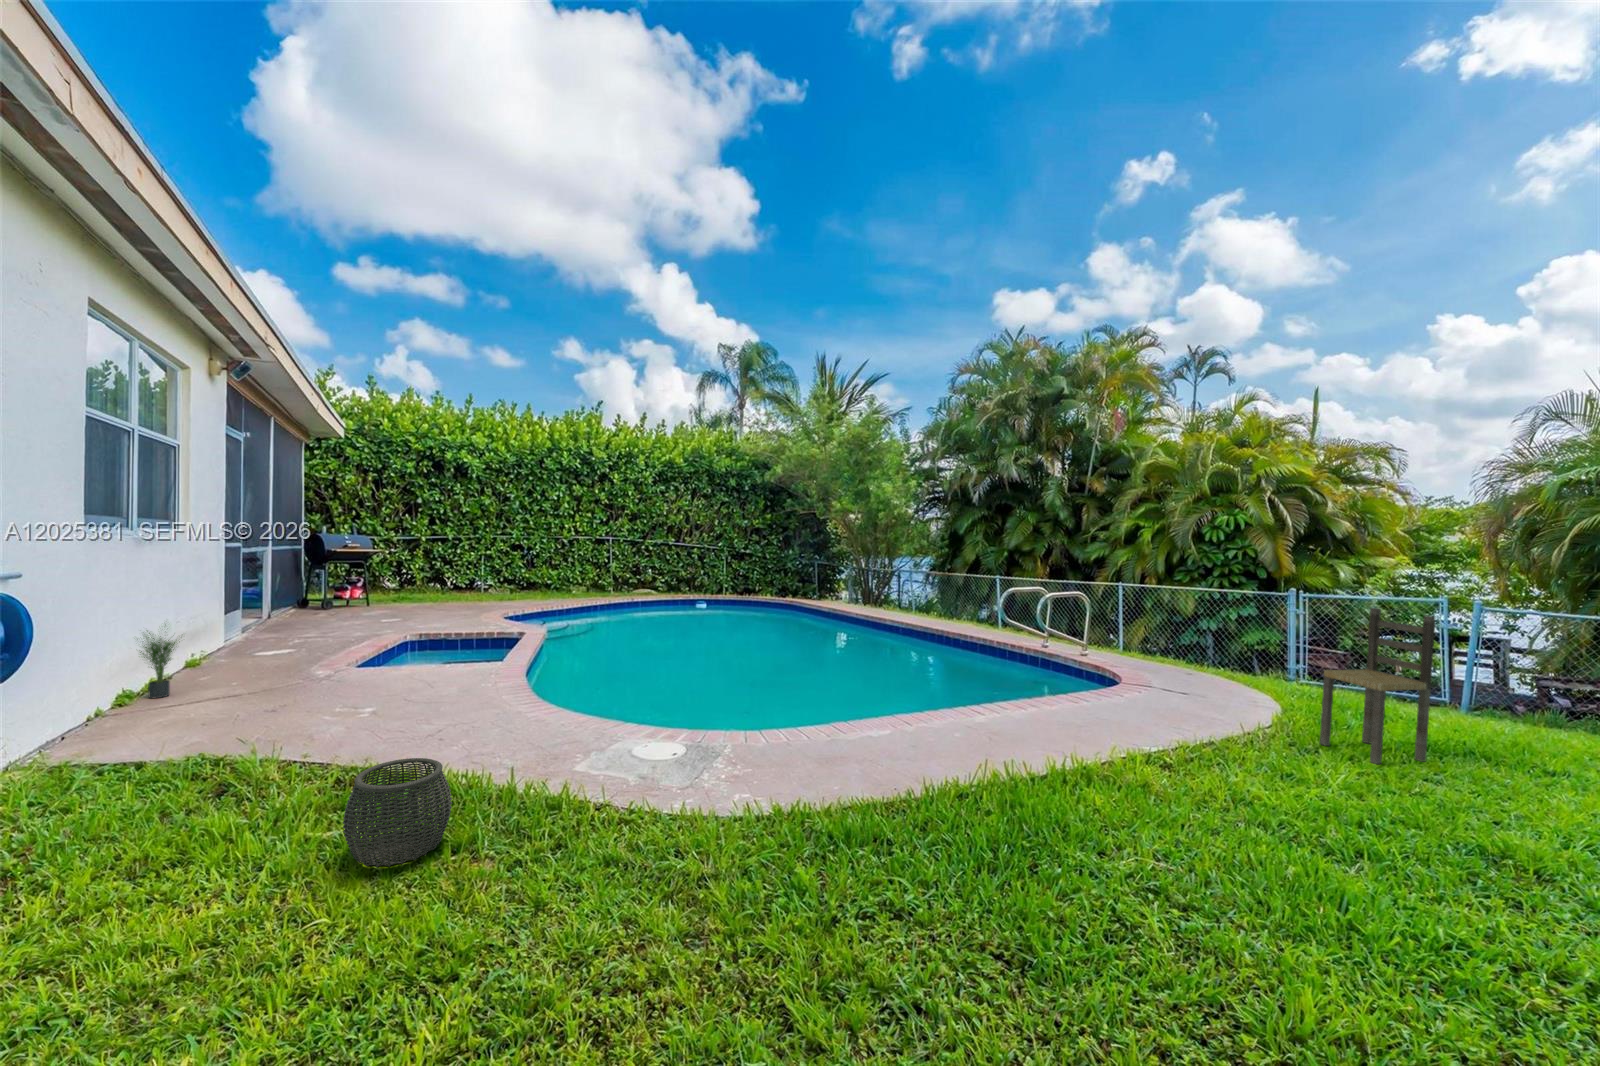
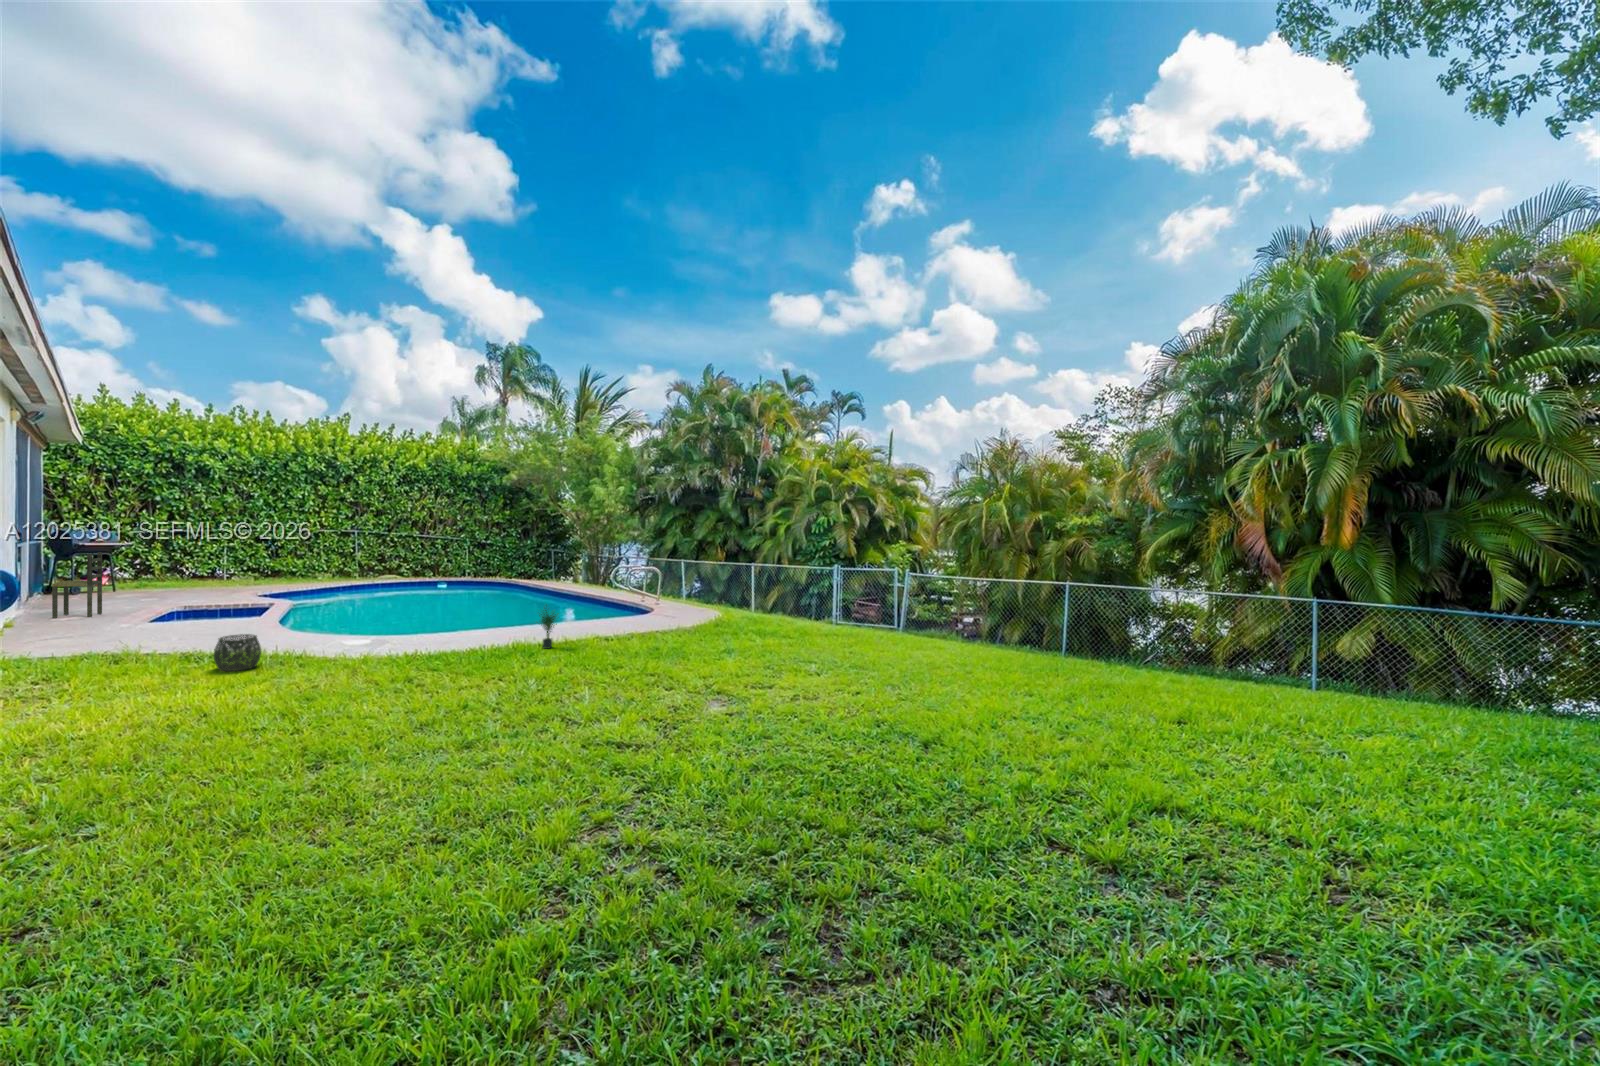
chair: present [1320,608,1436,764] -> present [52,552,102,618]
potted plant: present [140,631,177,698] -> present [539,610,557,649]

